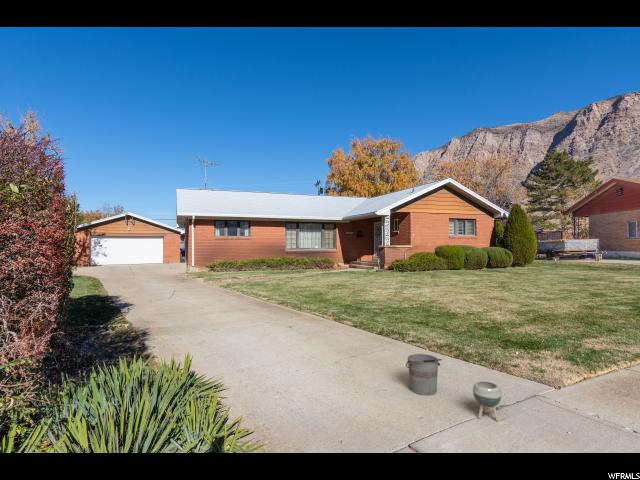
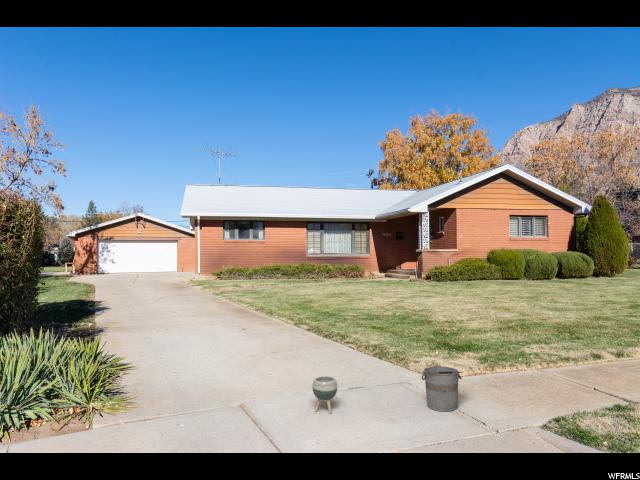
bucket: present [406,354,442,395] -> present [422,366,462,411]

